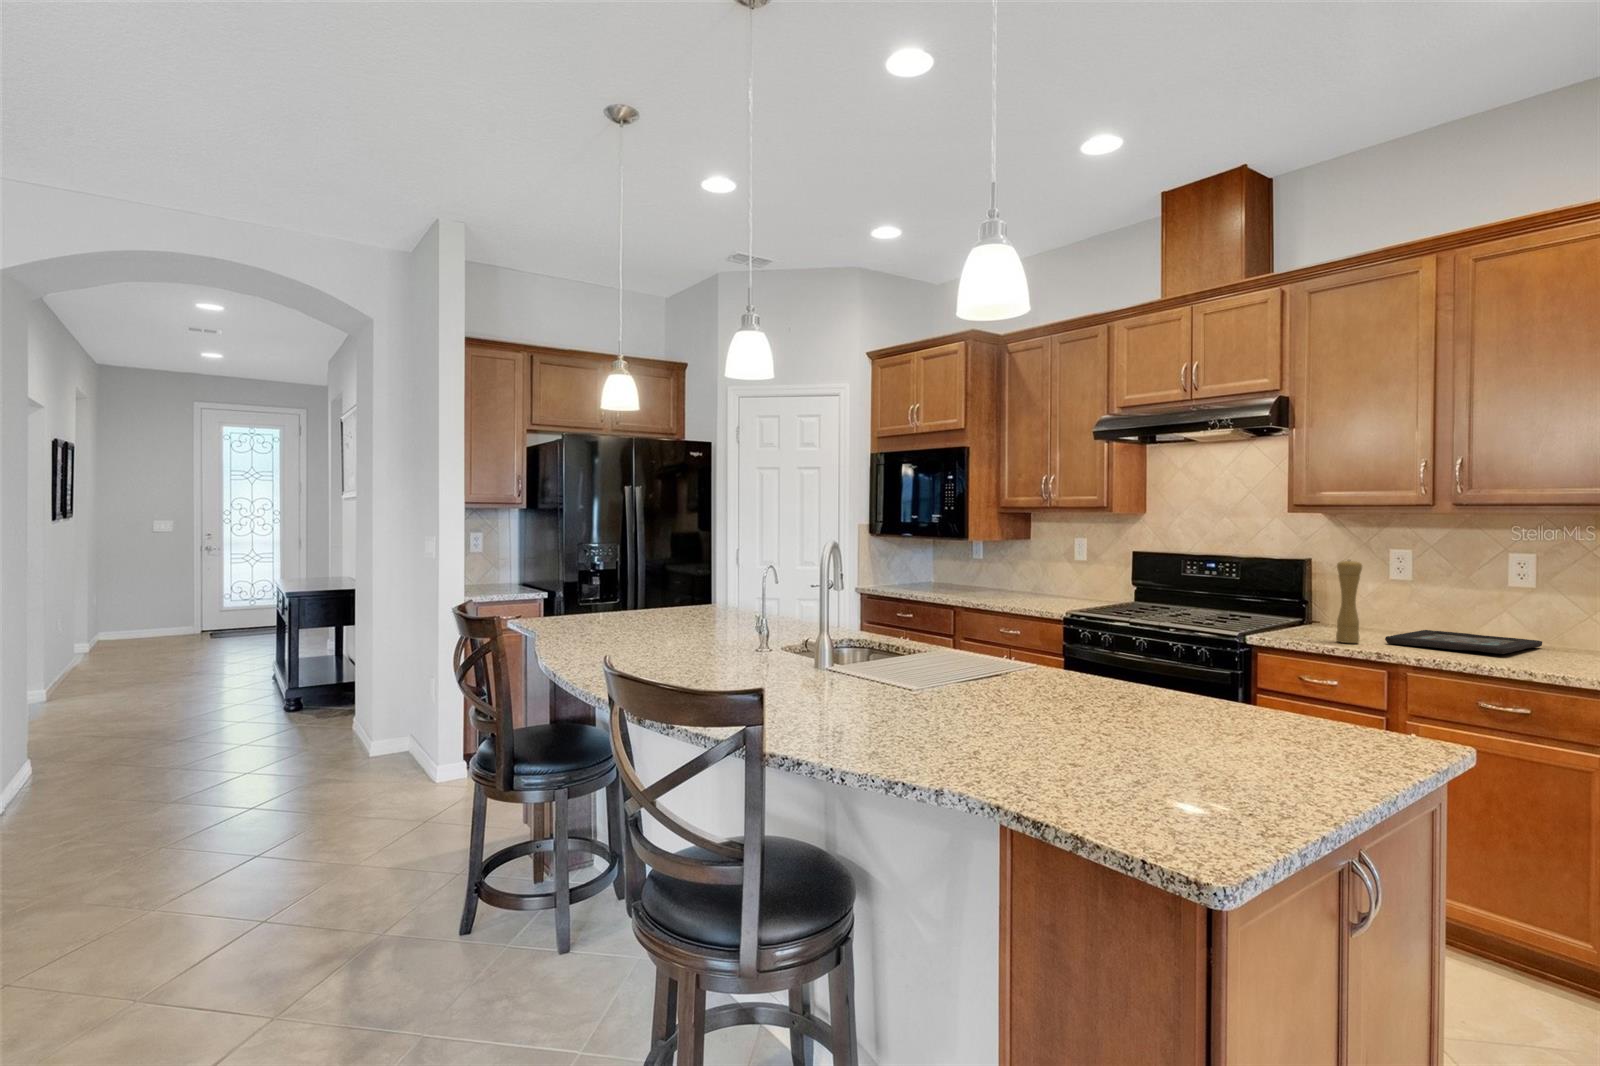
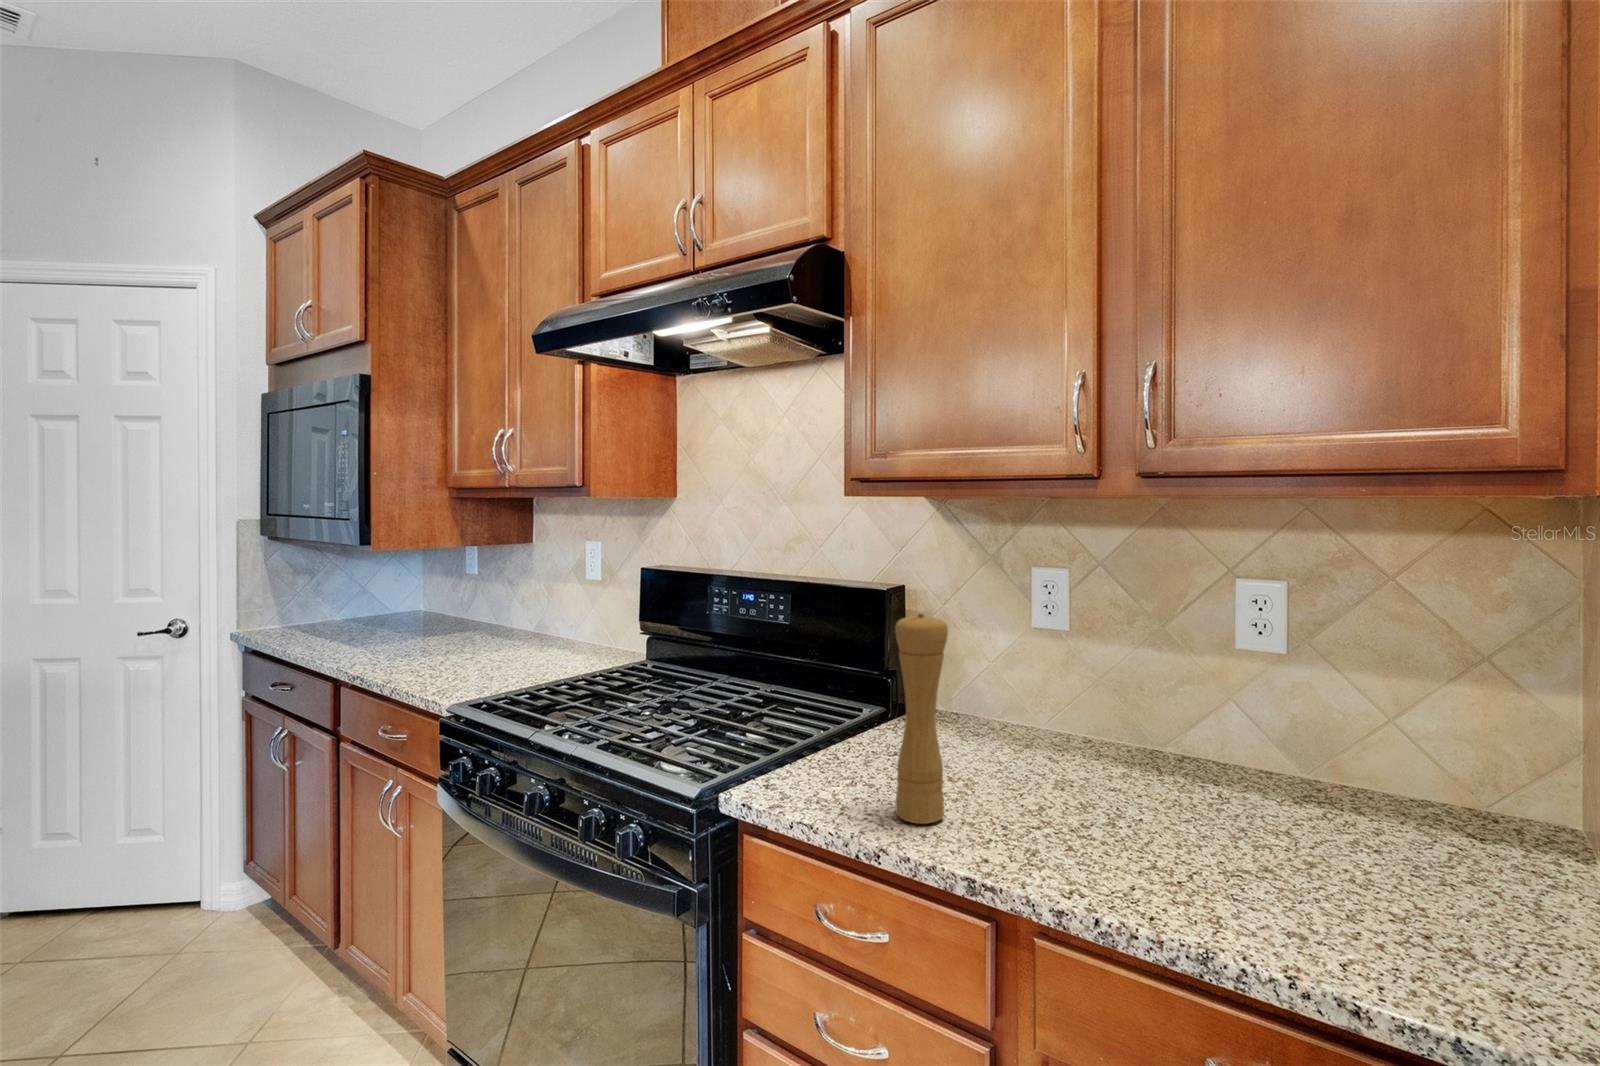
decorative tray: present [1385,630,1542,654] -> none [1000,739,1309,873]

